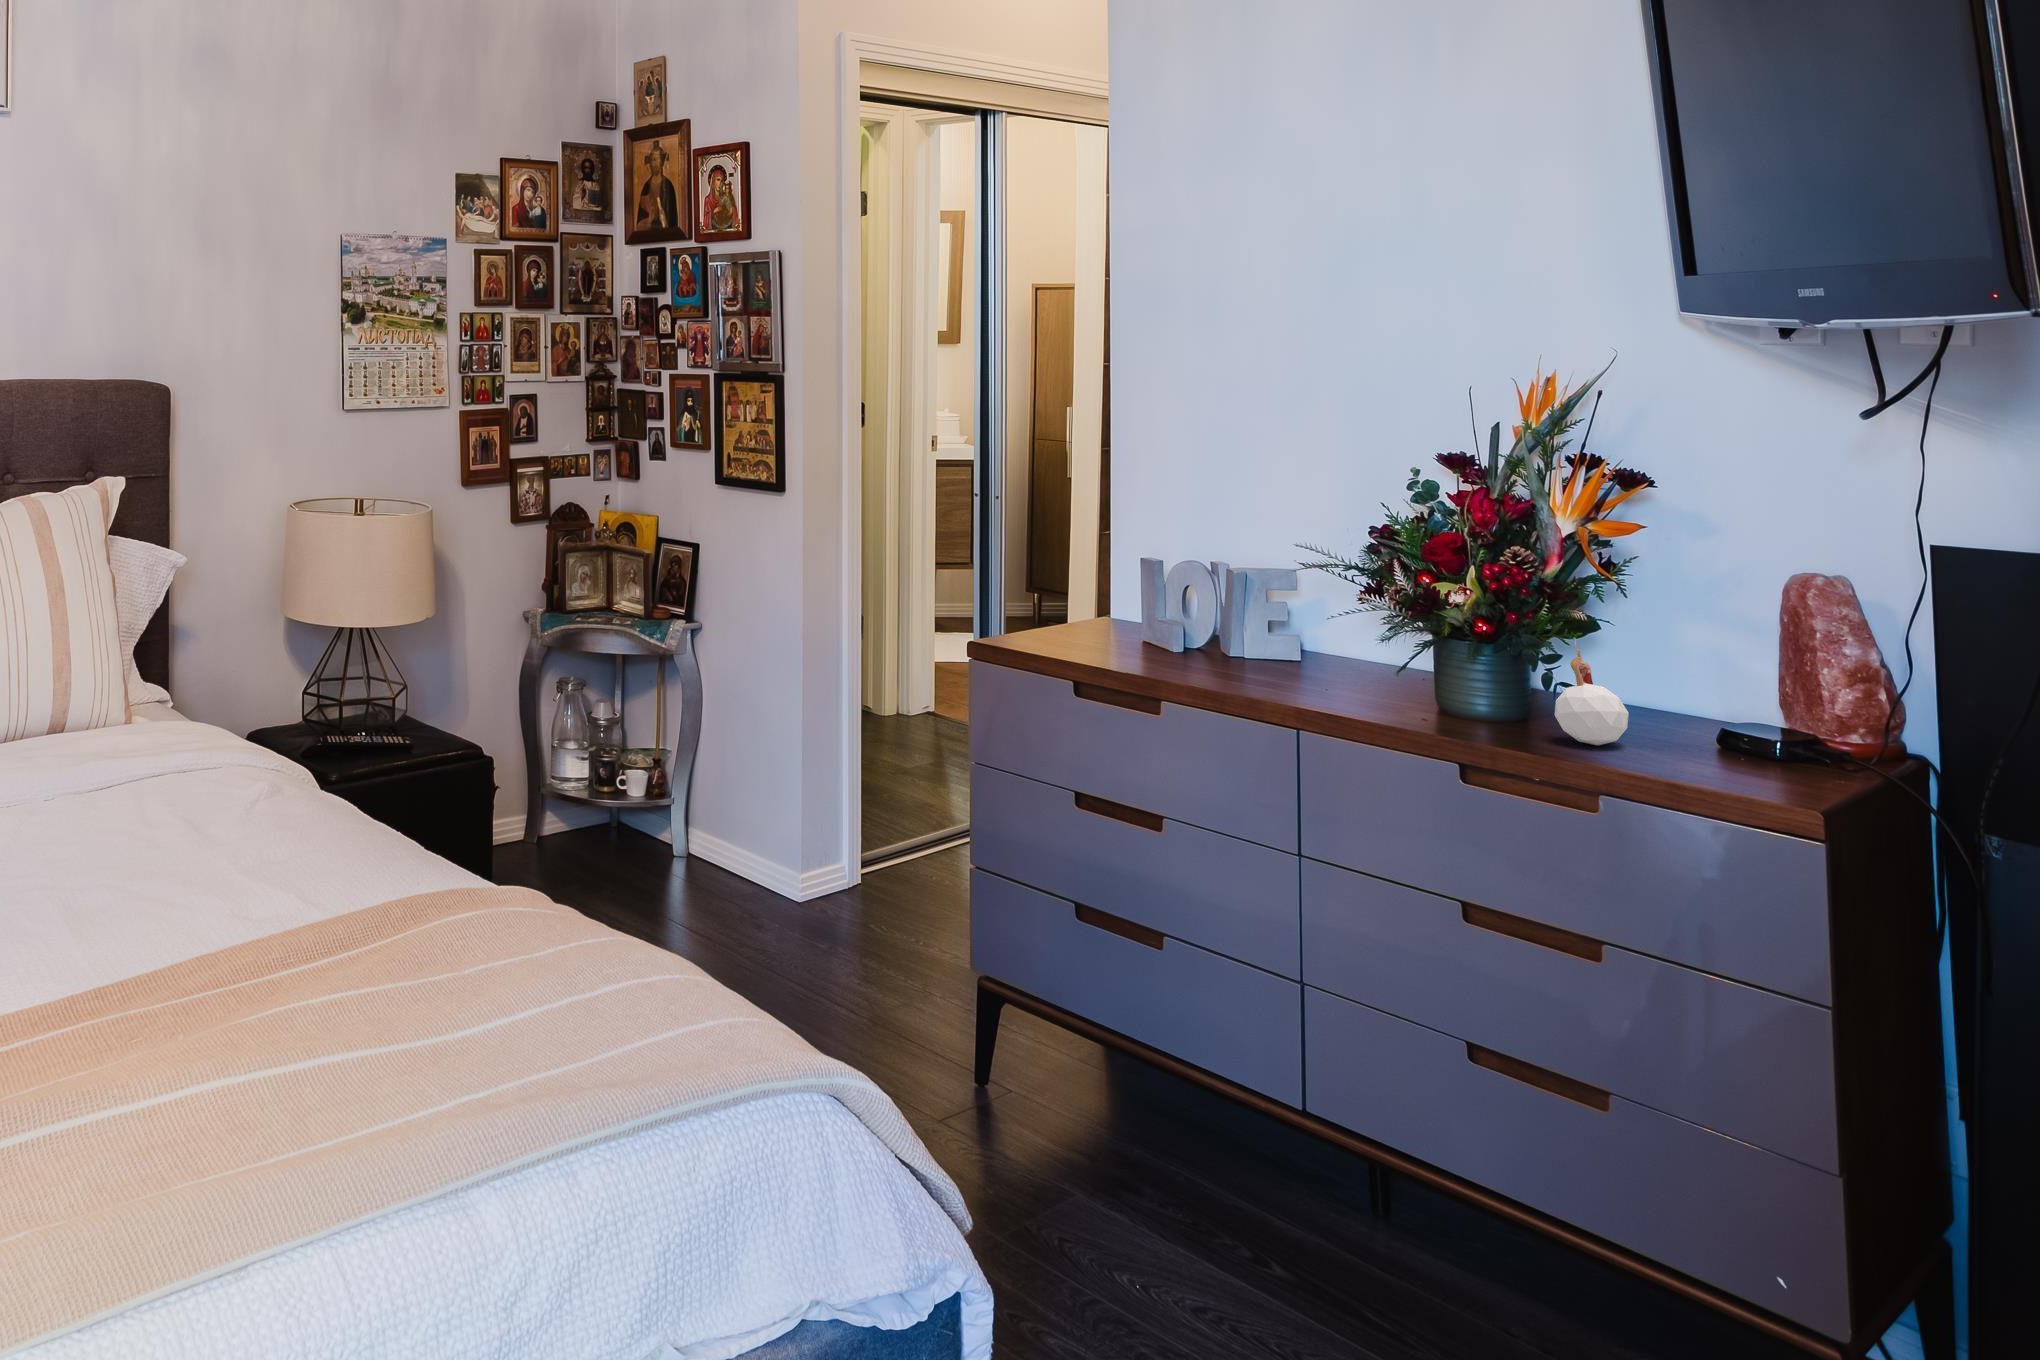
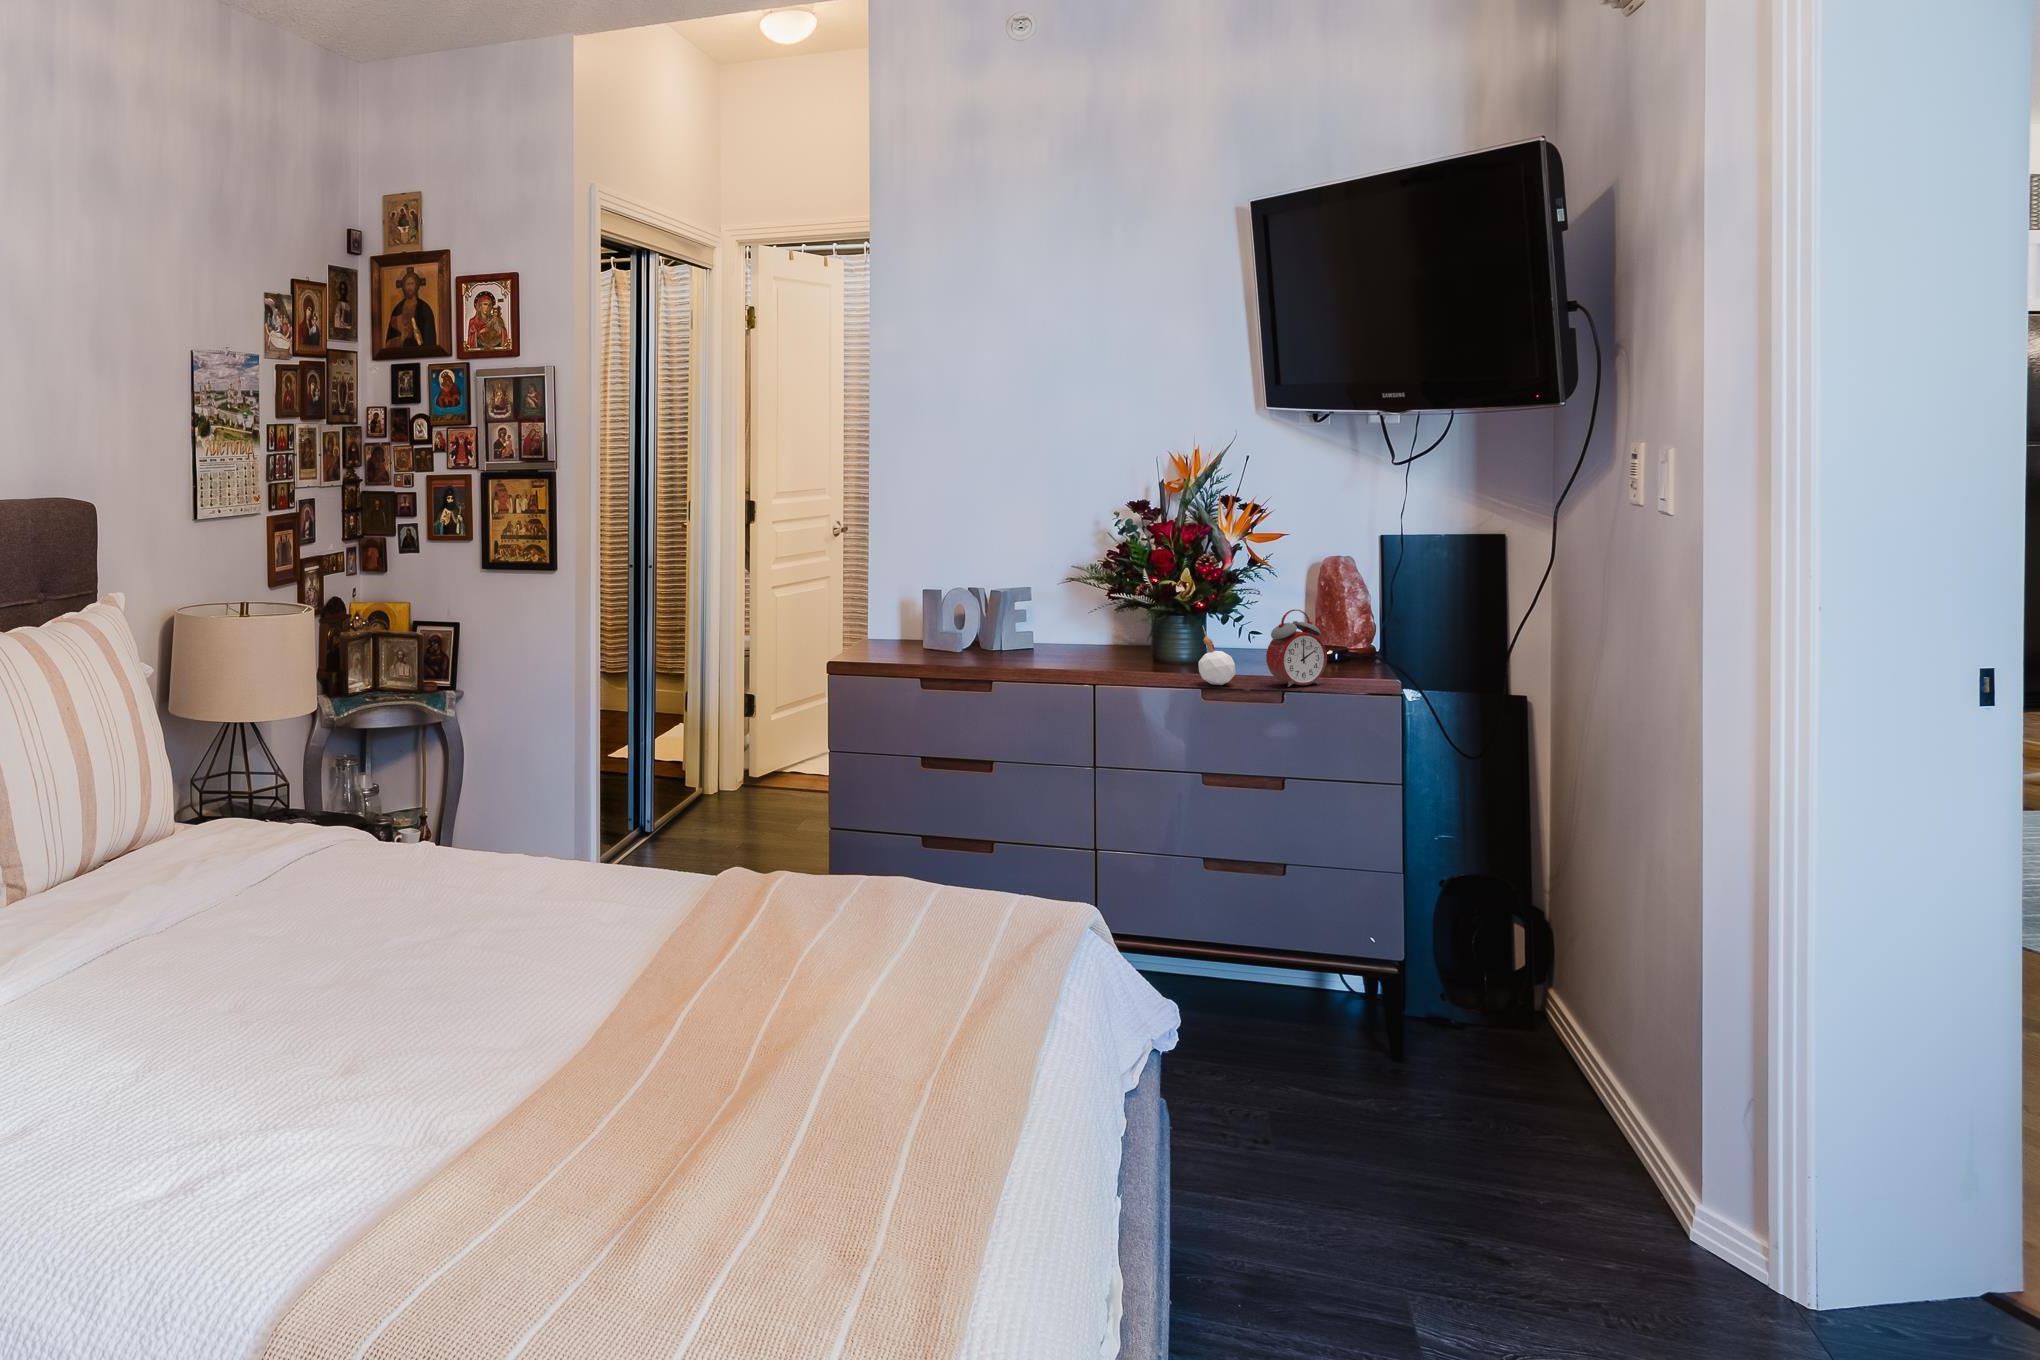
alarm clock: none [1687,627,1823,772] -> present [1266,609,1327,687]

